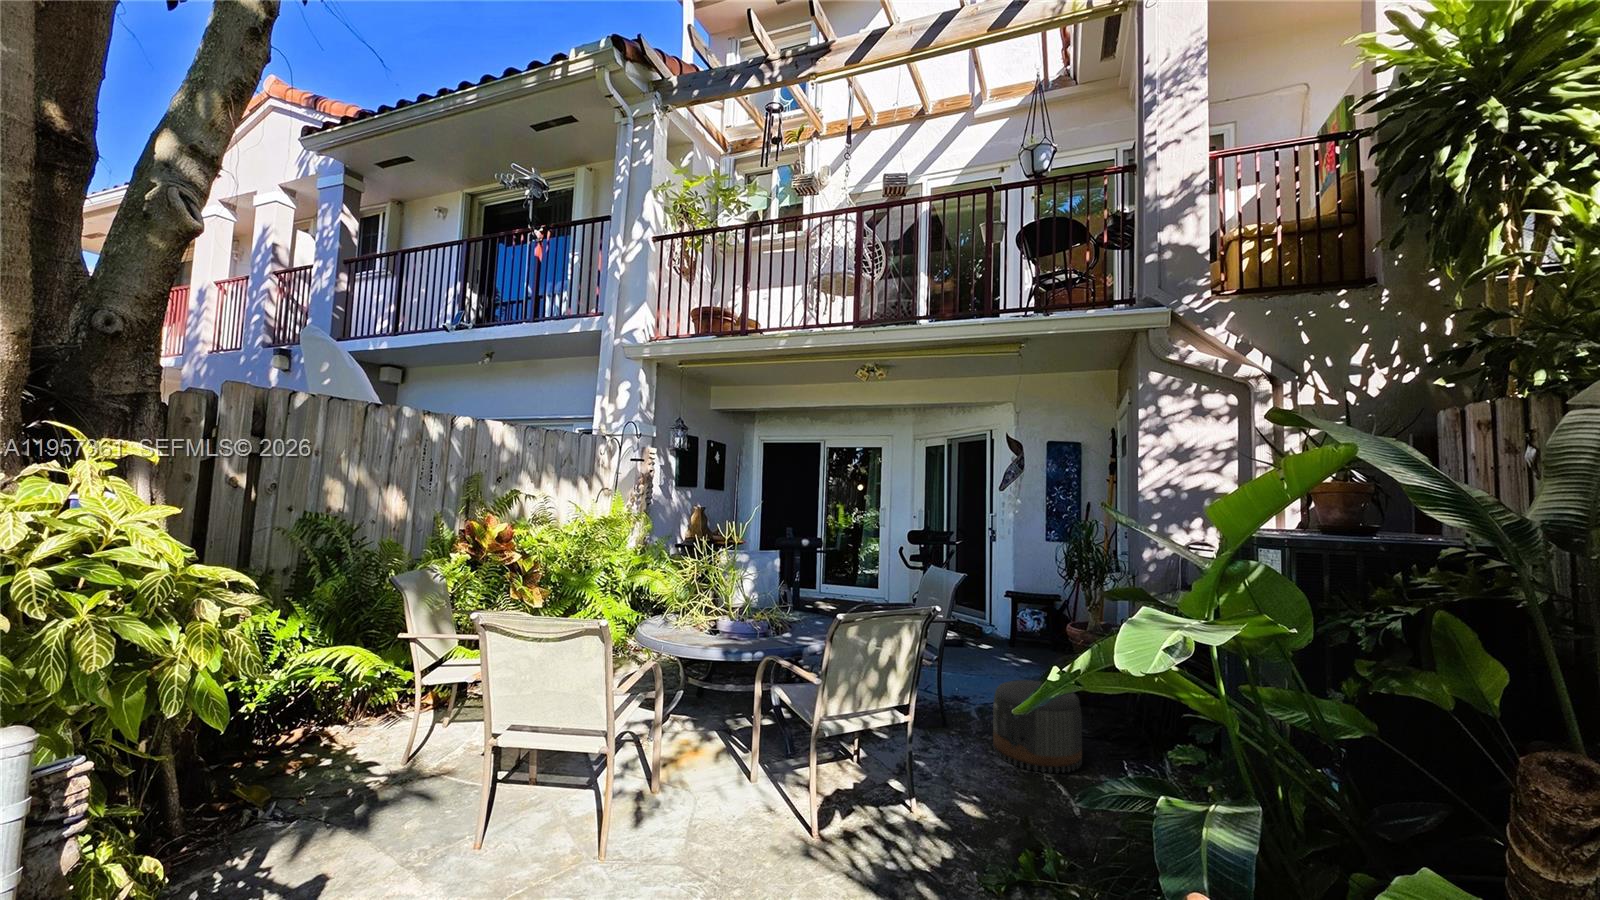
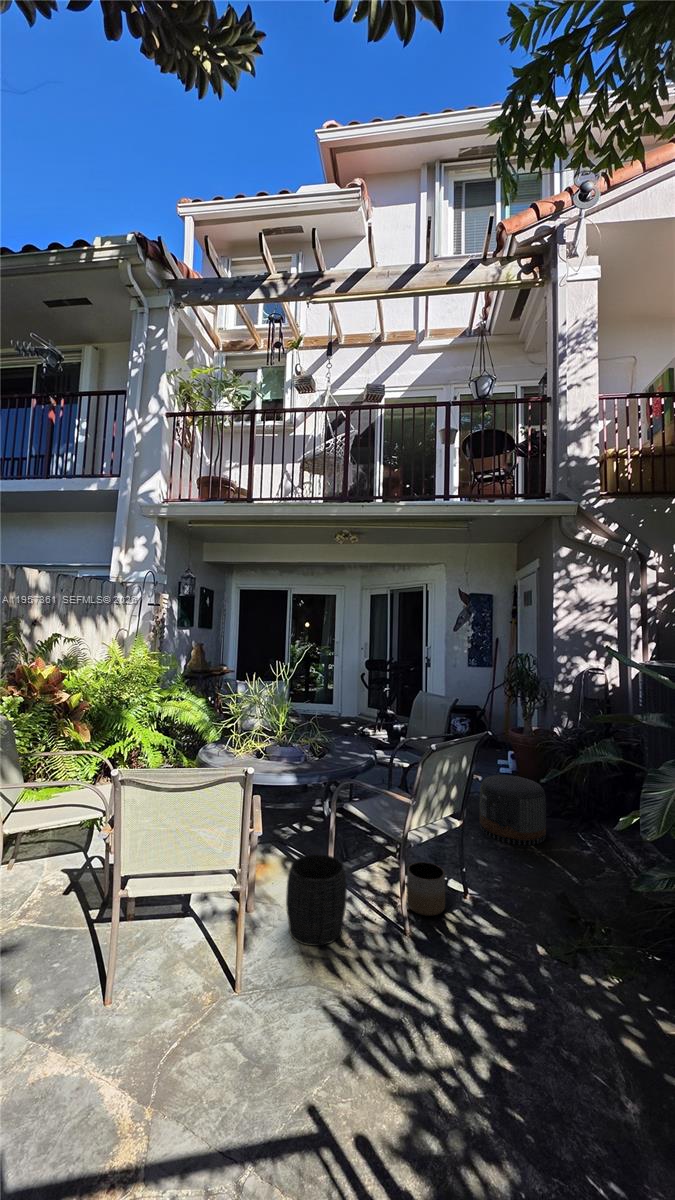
woven basket: none [685,744,756,844] -> present [286,854,347,946]
planter: none [840,769,887,833] -> present [407,862,445,916]

